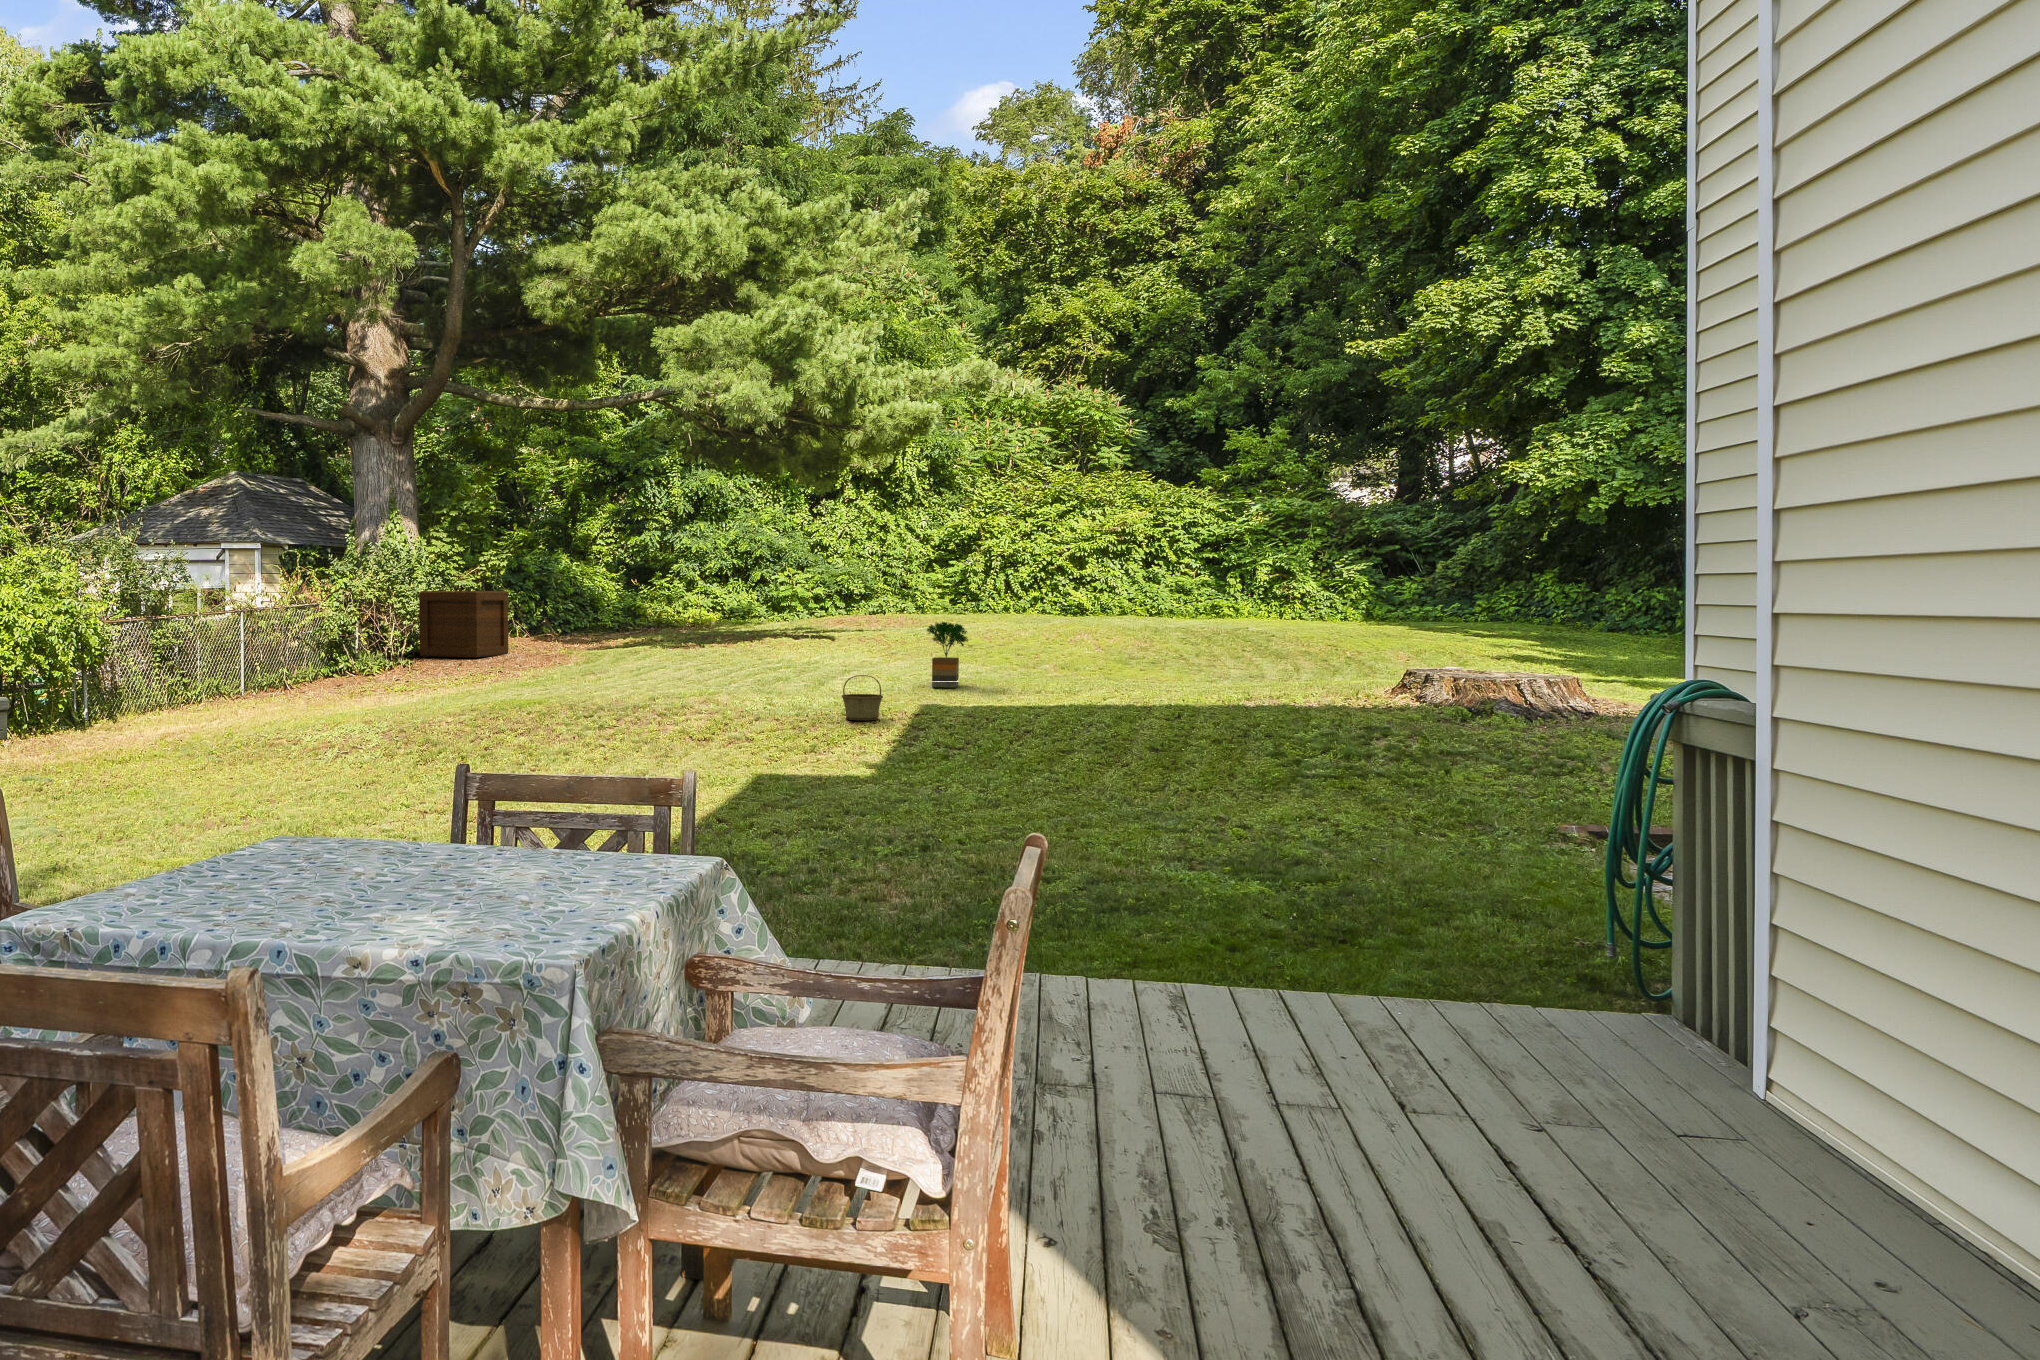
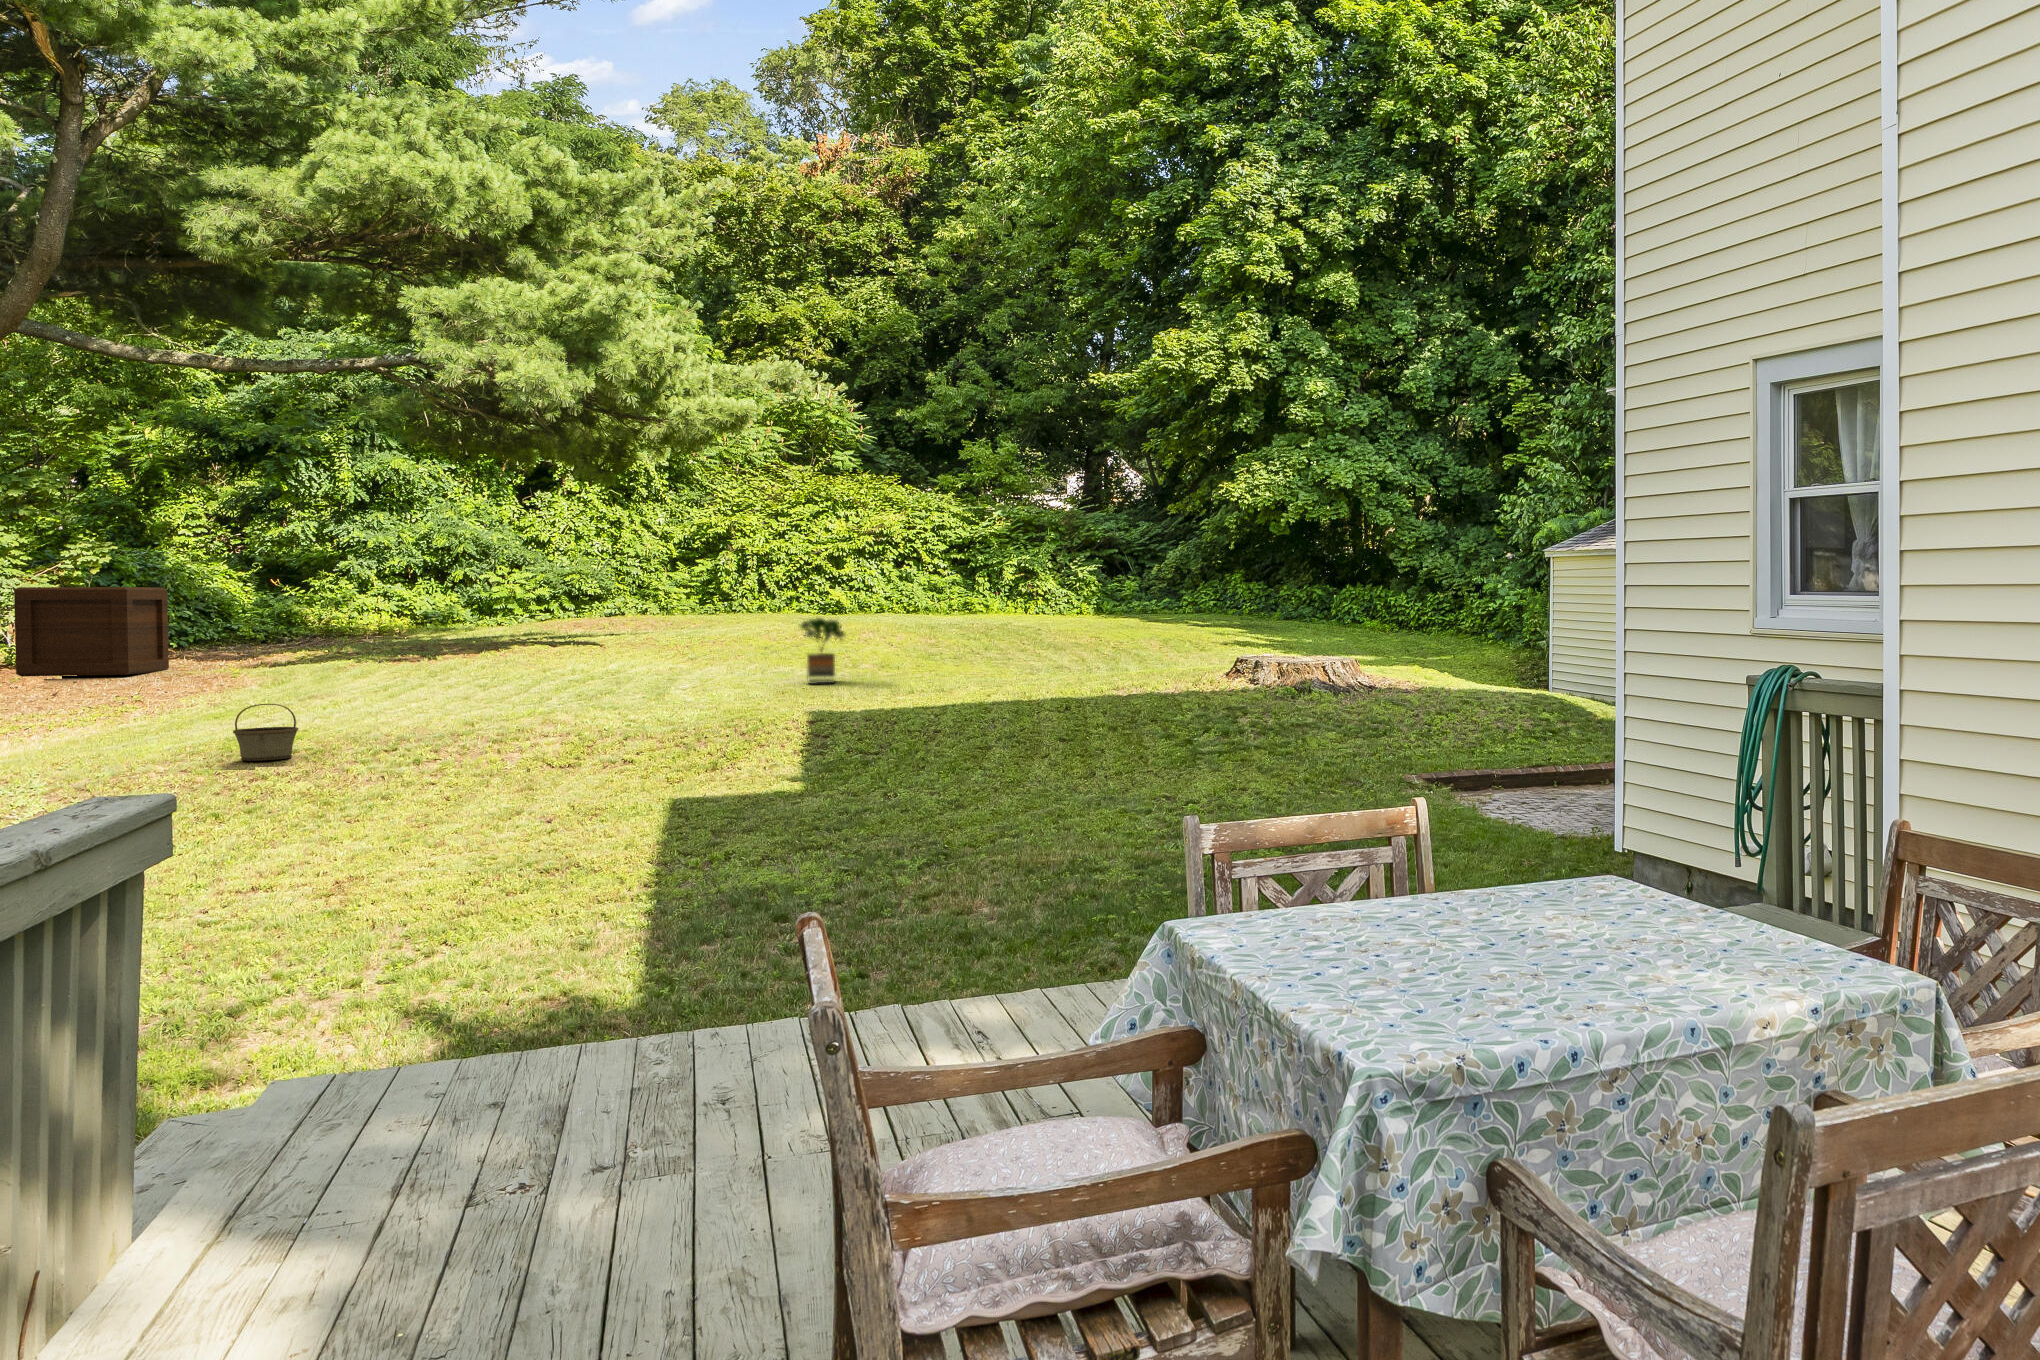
basket: present [842,675,883,720] -> present [233,704,298,761]

